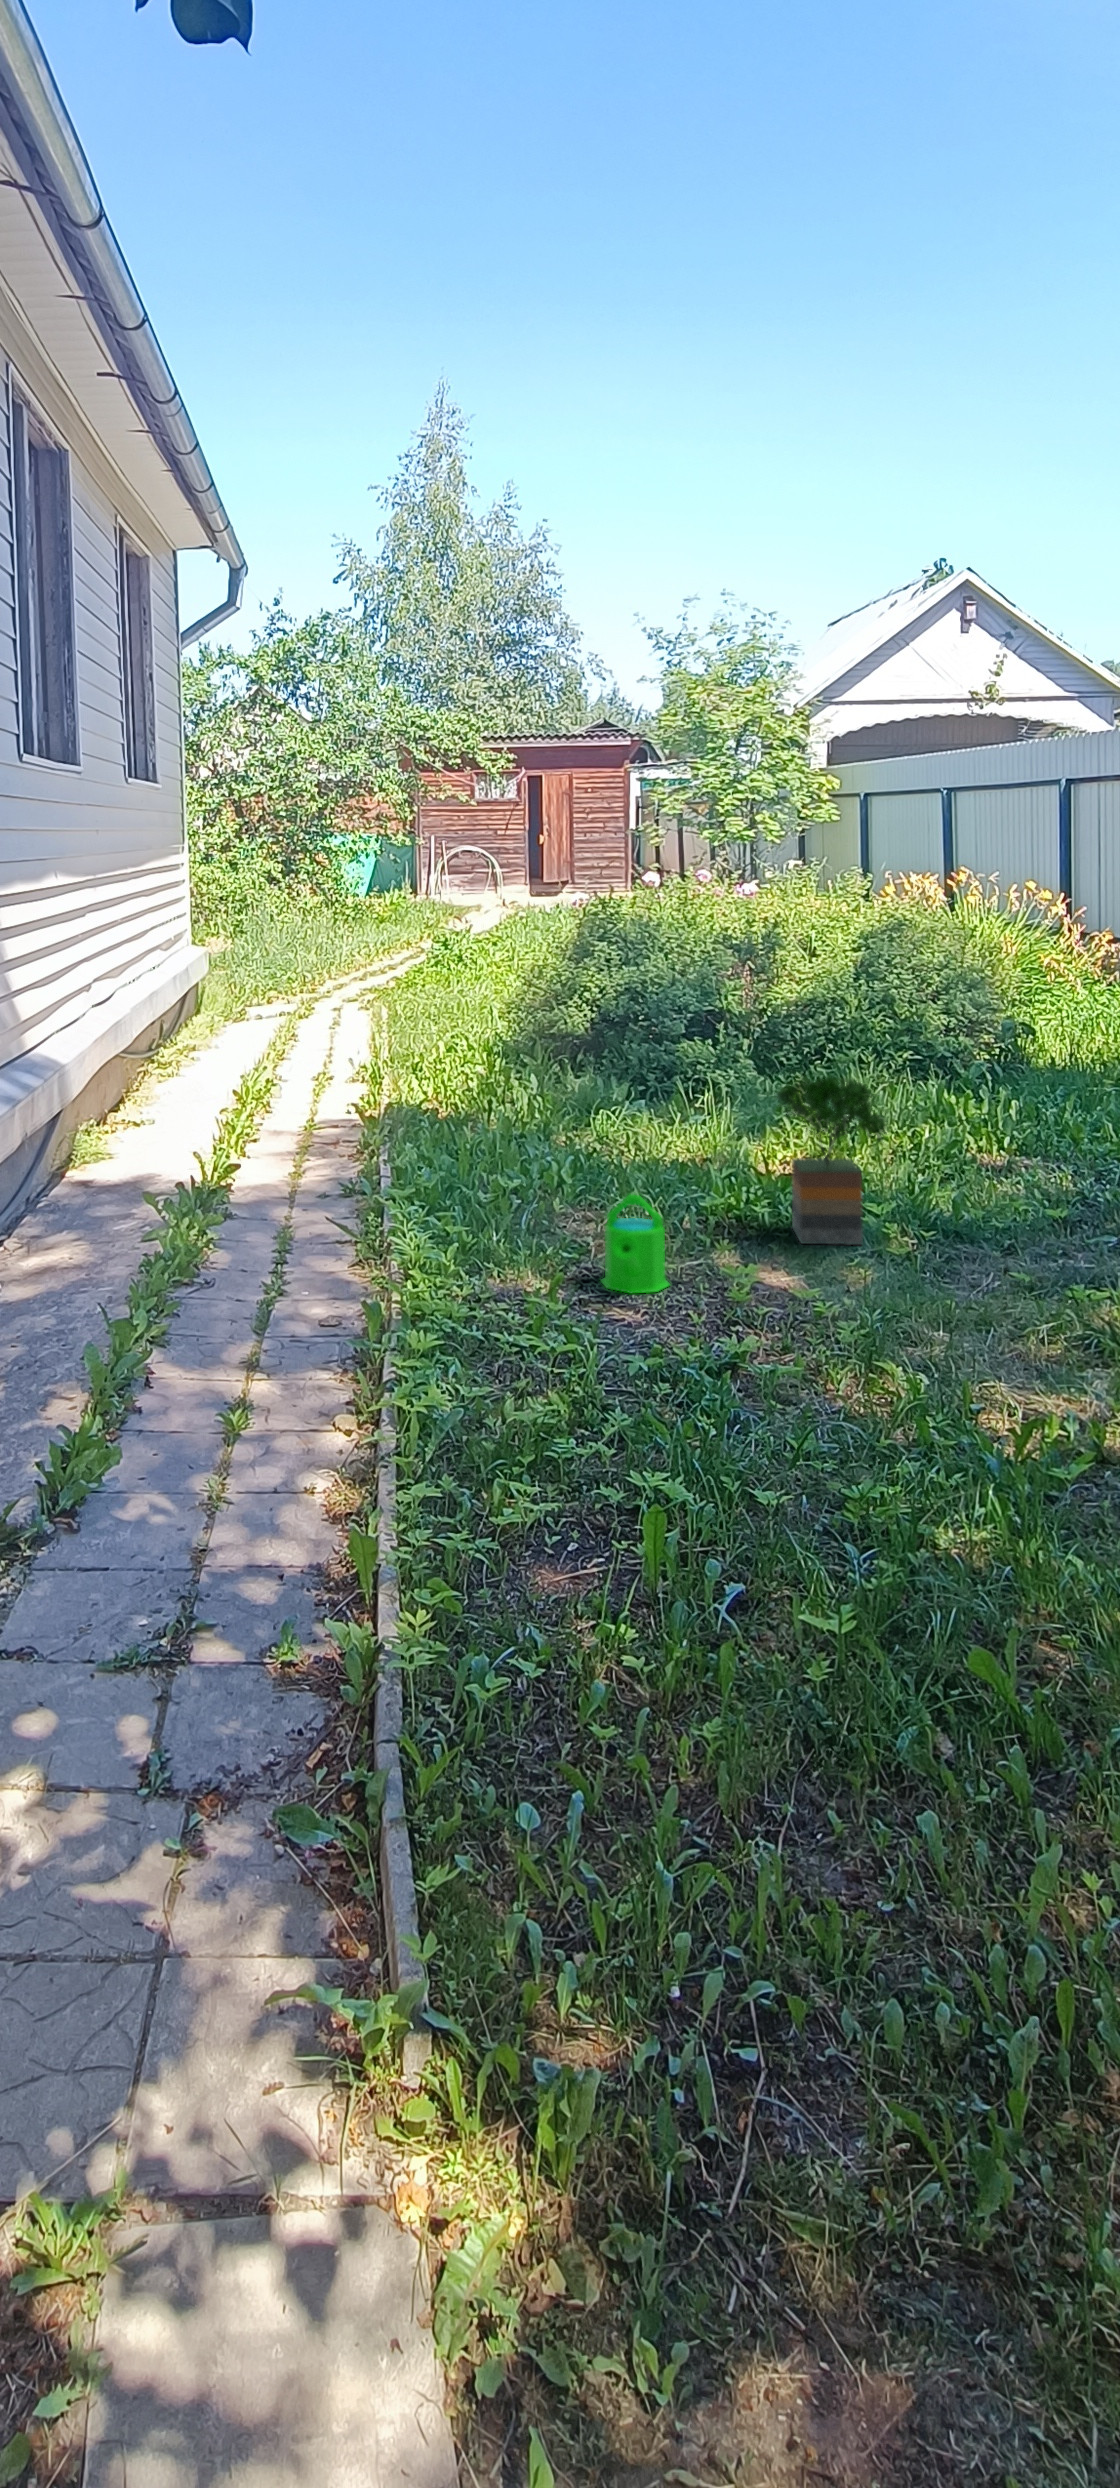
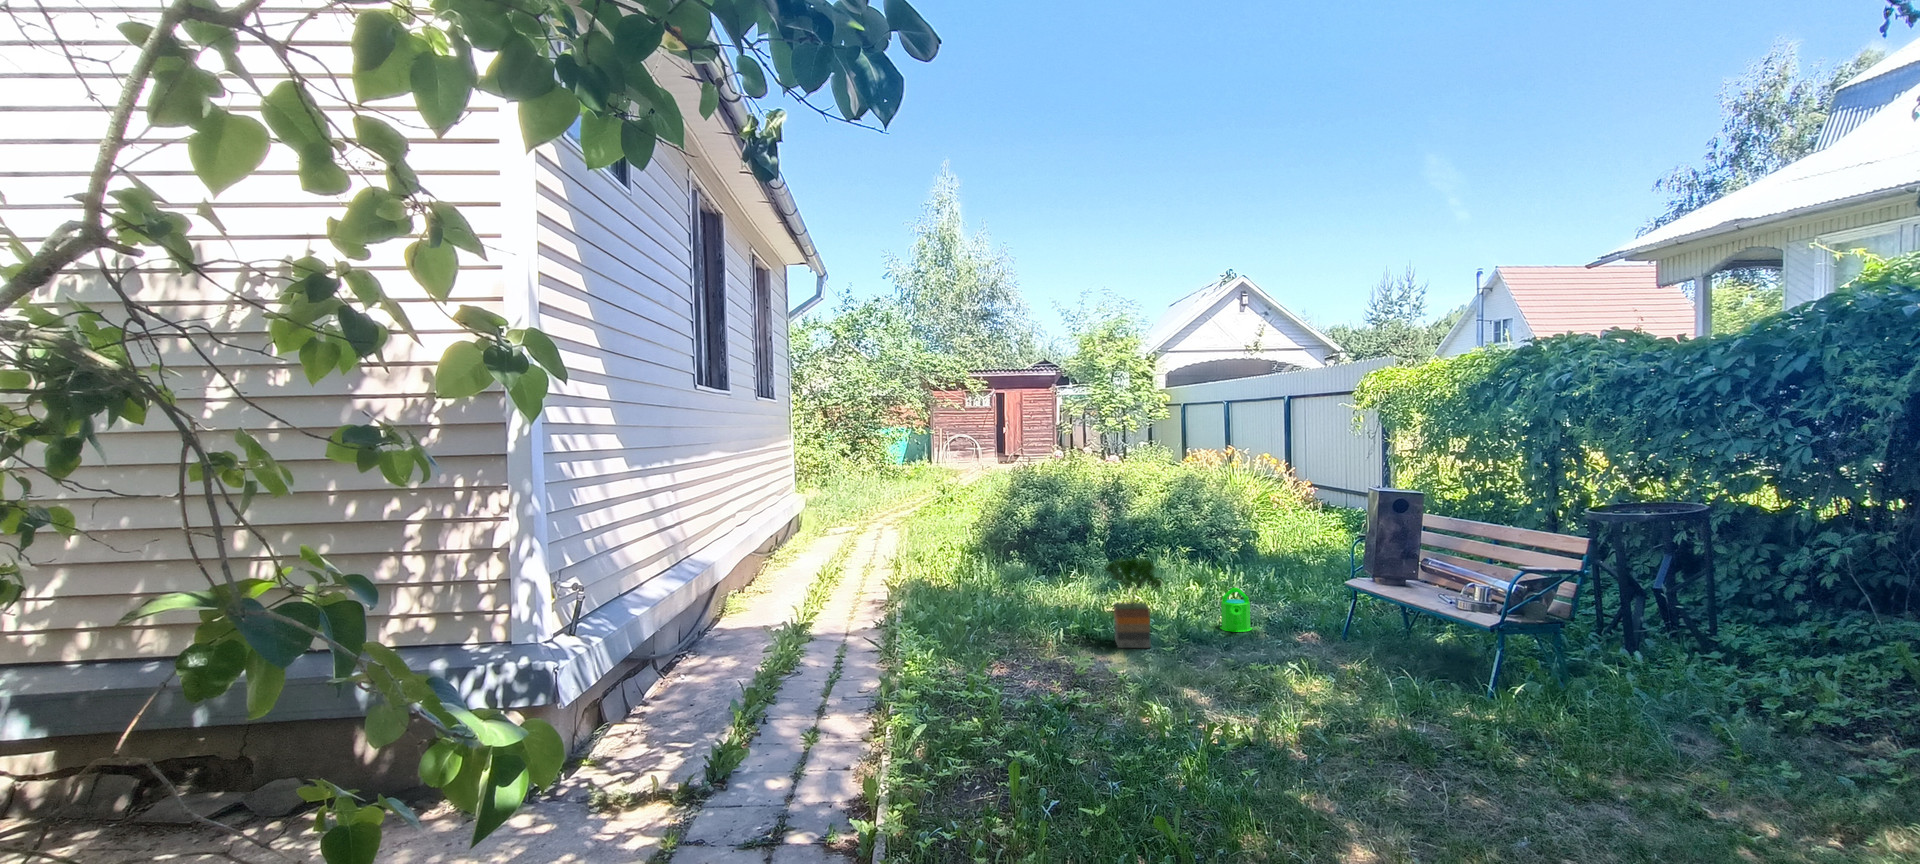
watering can: present [601,1194,669,1293] -> present [1220,588,1252,632]

